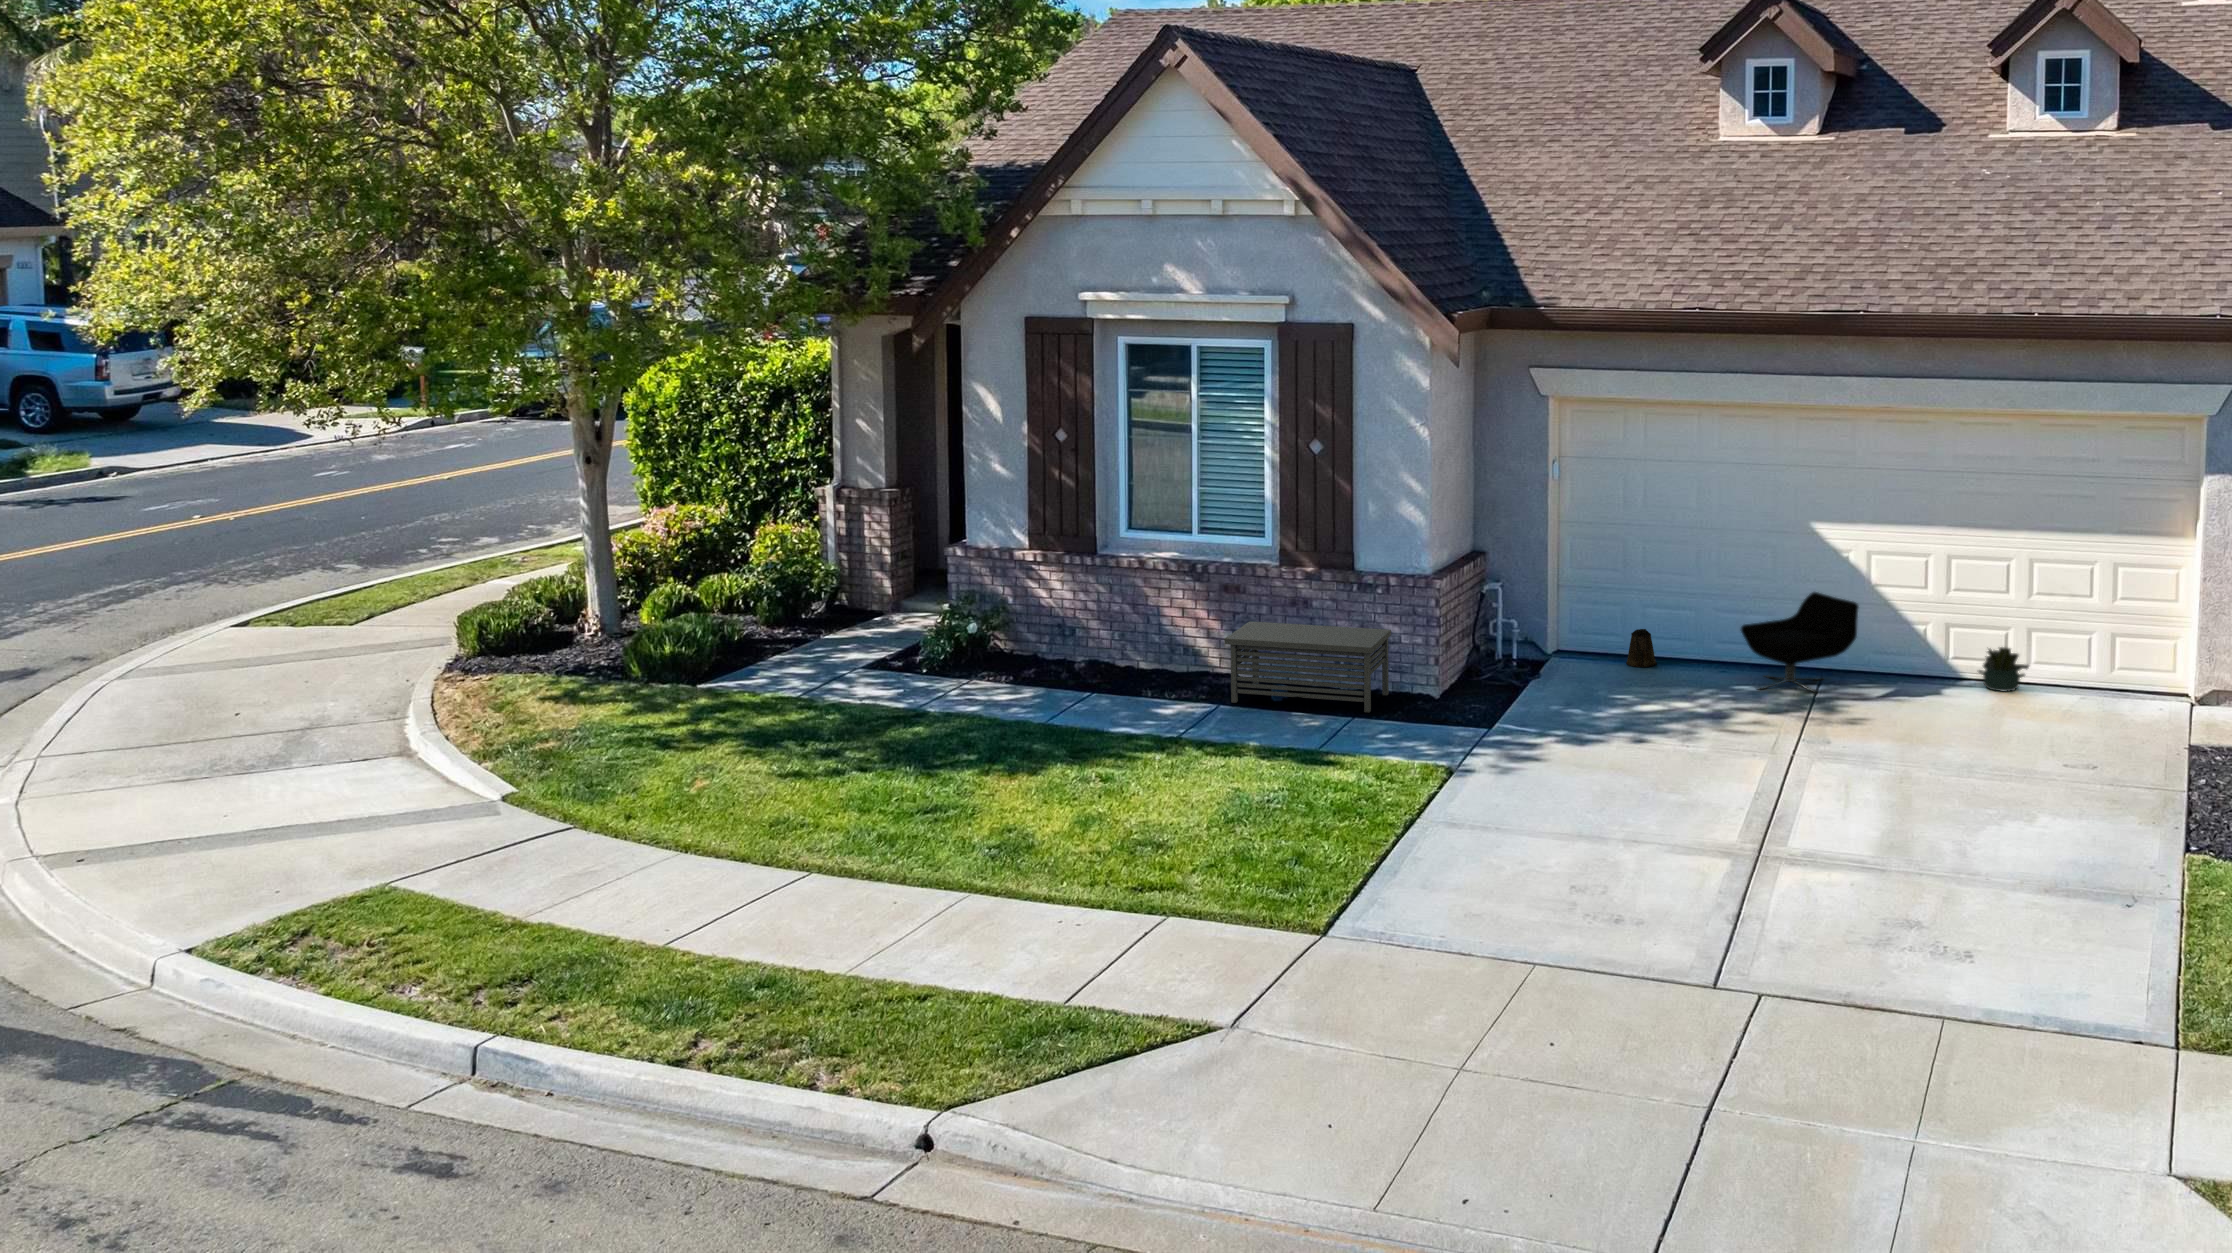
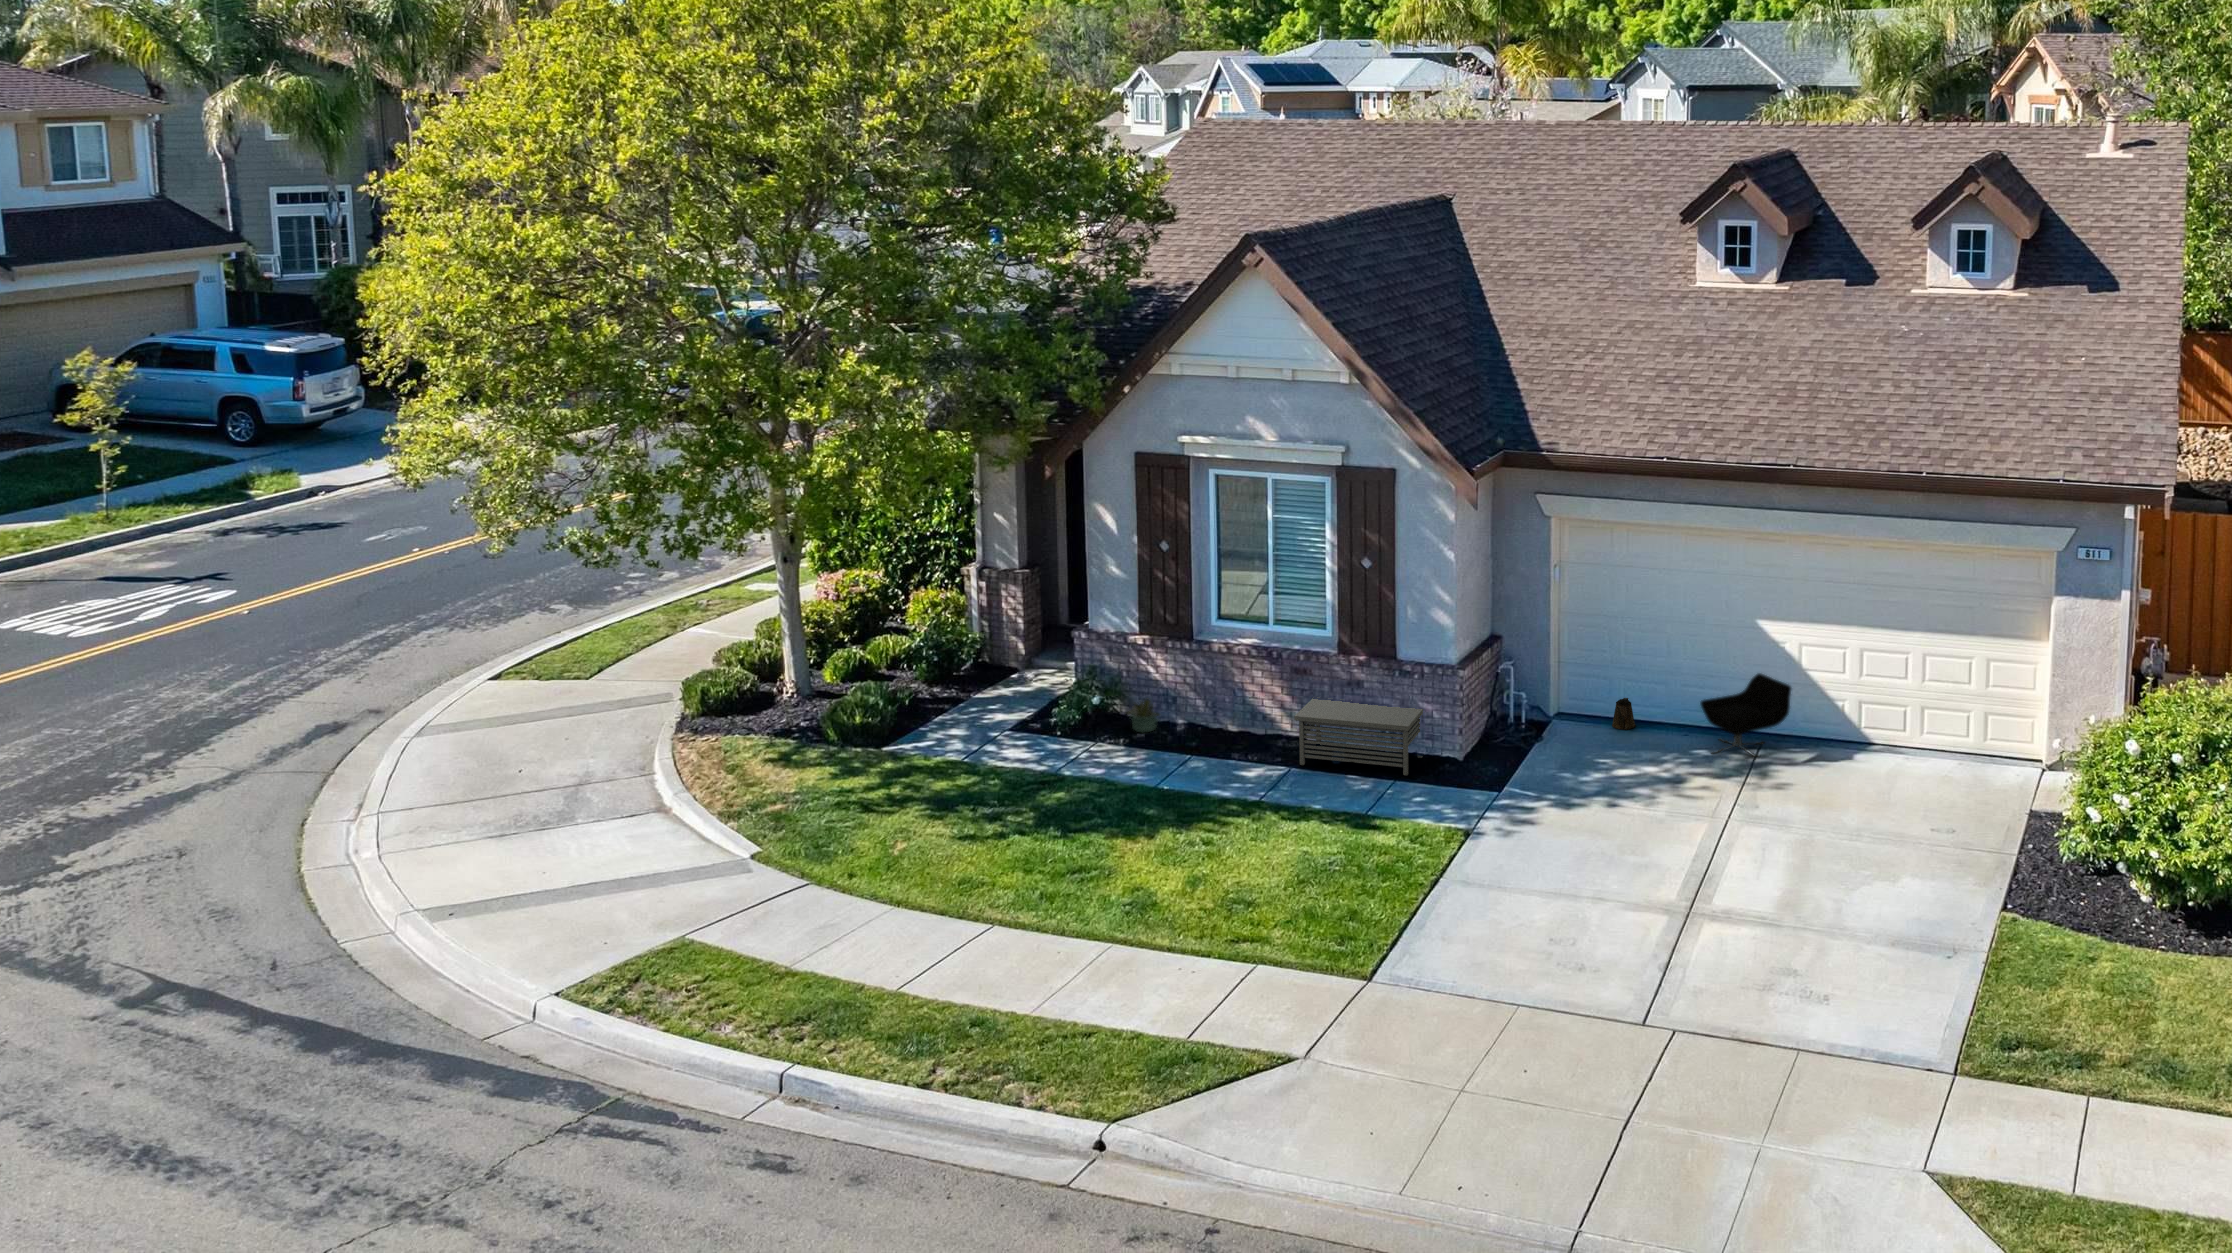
decorative plant: present [1979,647,2029,691] -> present [1127,698,1159,732]

